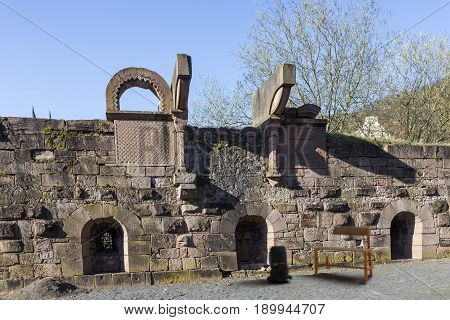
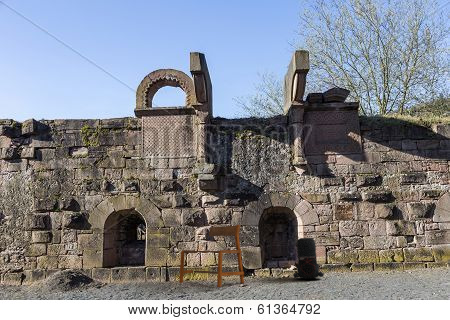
bench: present [315,226,374,281] -> present [179,225,244,287]

